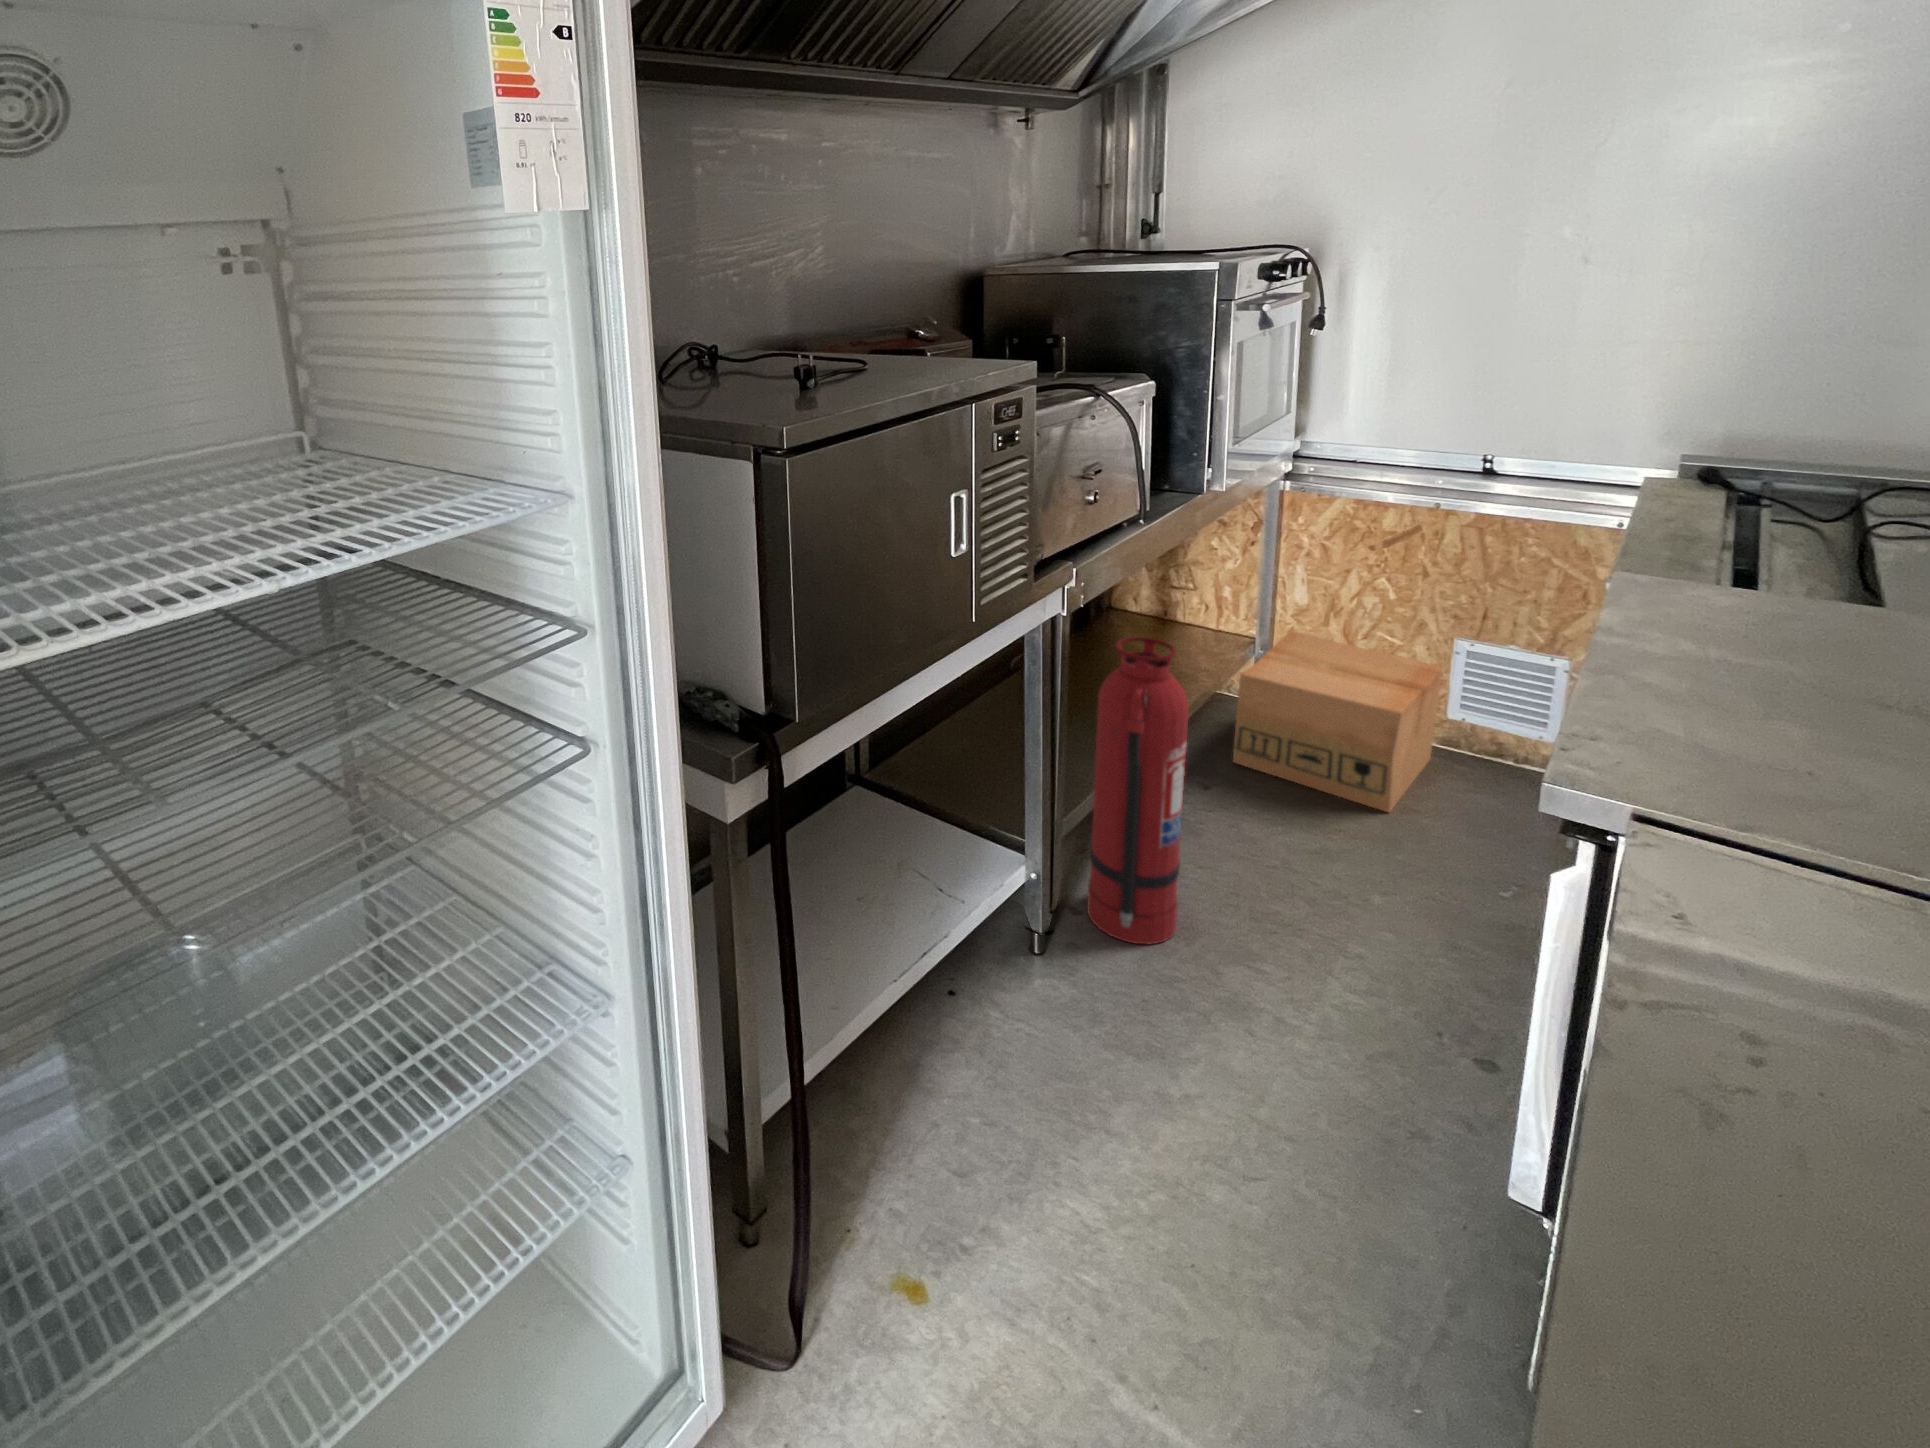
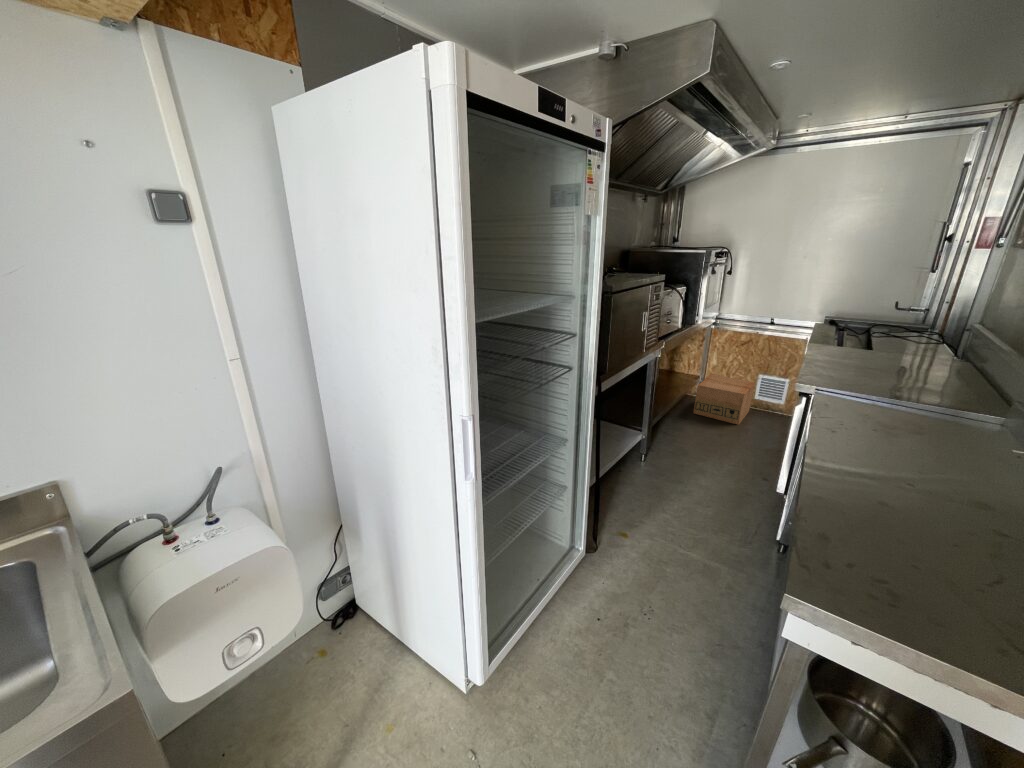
fire extinguisher: present [1087,637,1189,944] -> none [657,366,693,459]

